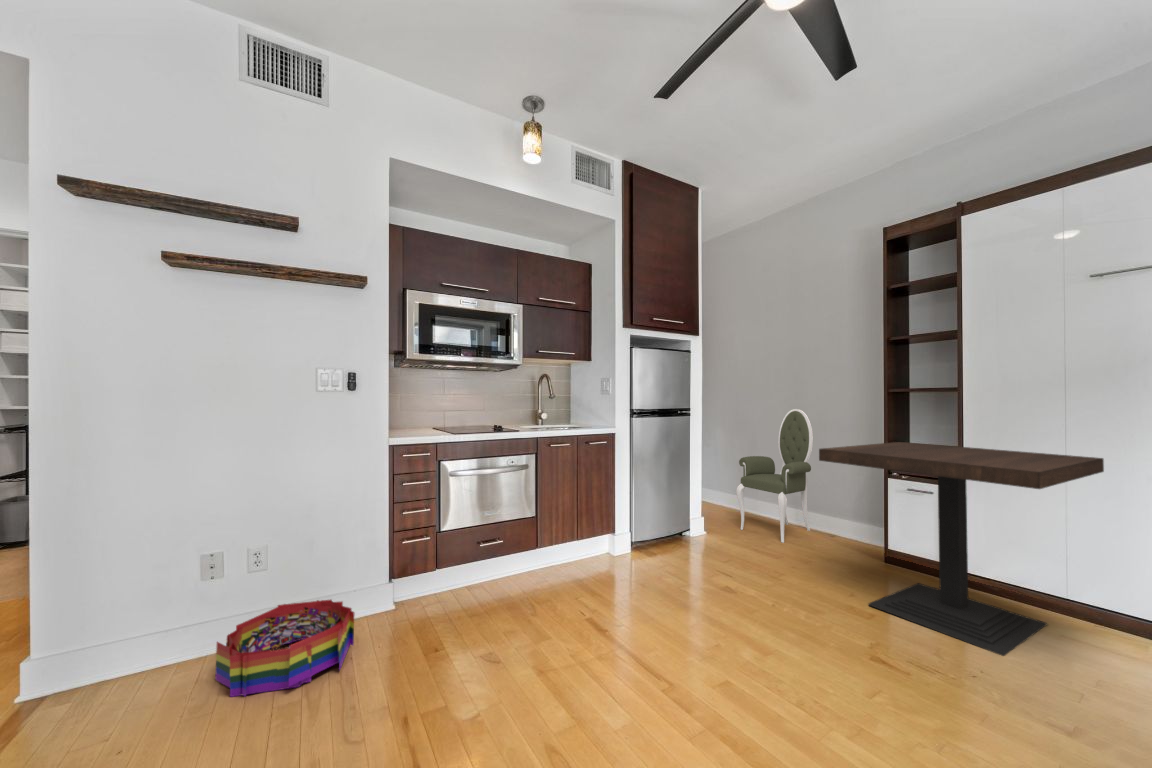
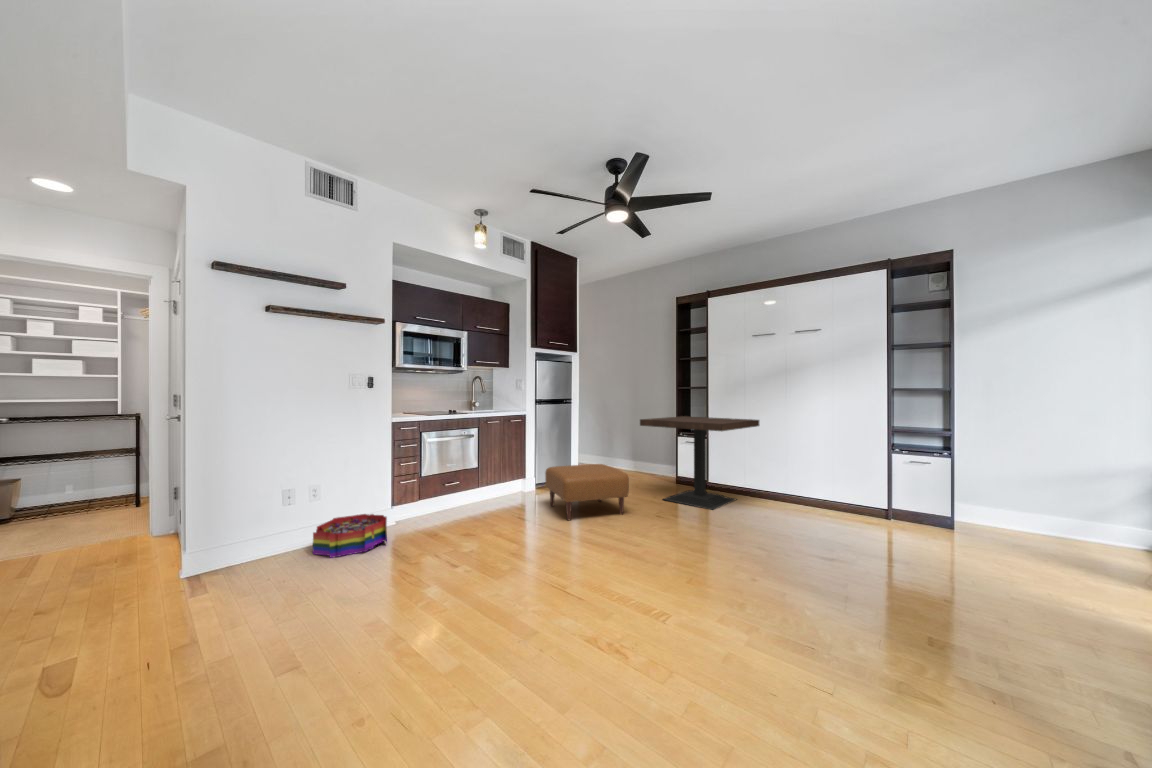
armchair: present [736,409,813,543] -> none [599,399,643,480]
ottoman: none [641,527,804,646] -> present [545,464,629,520]

